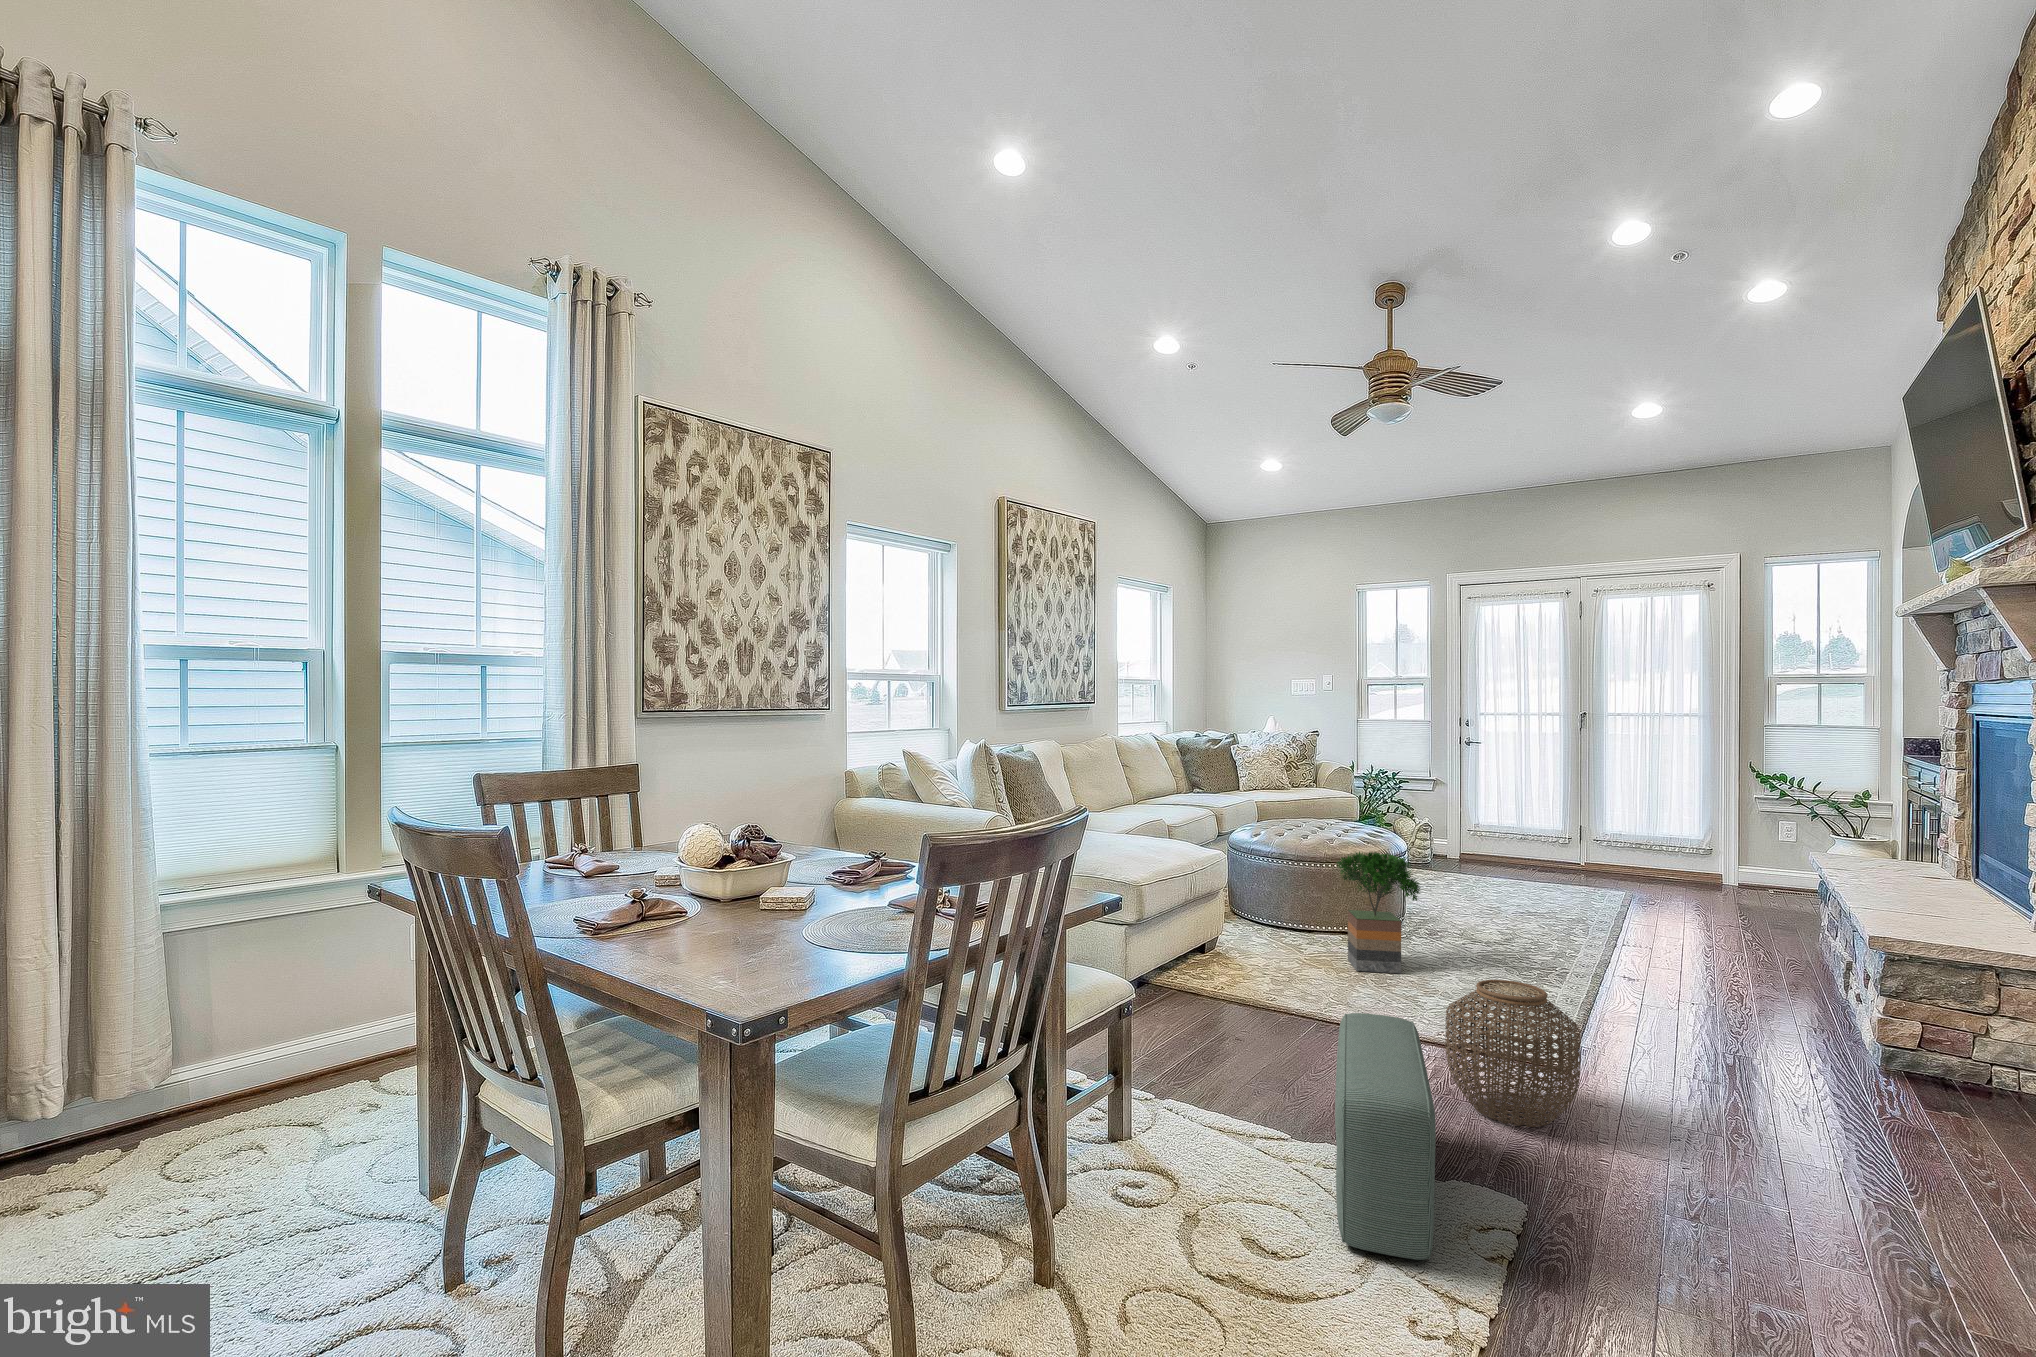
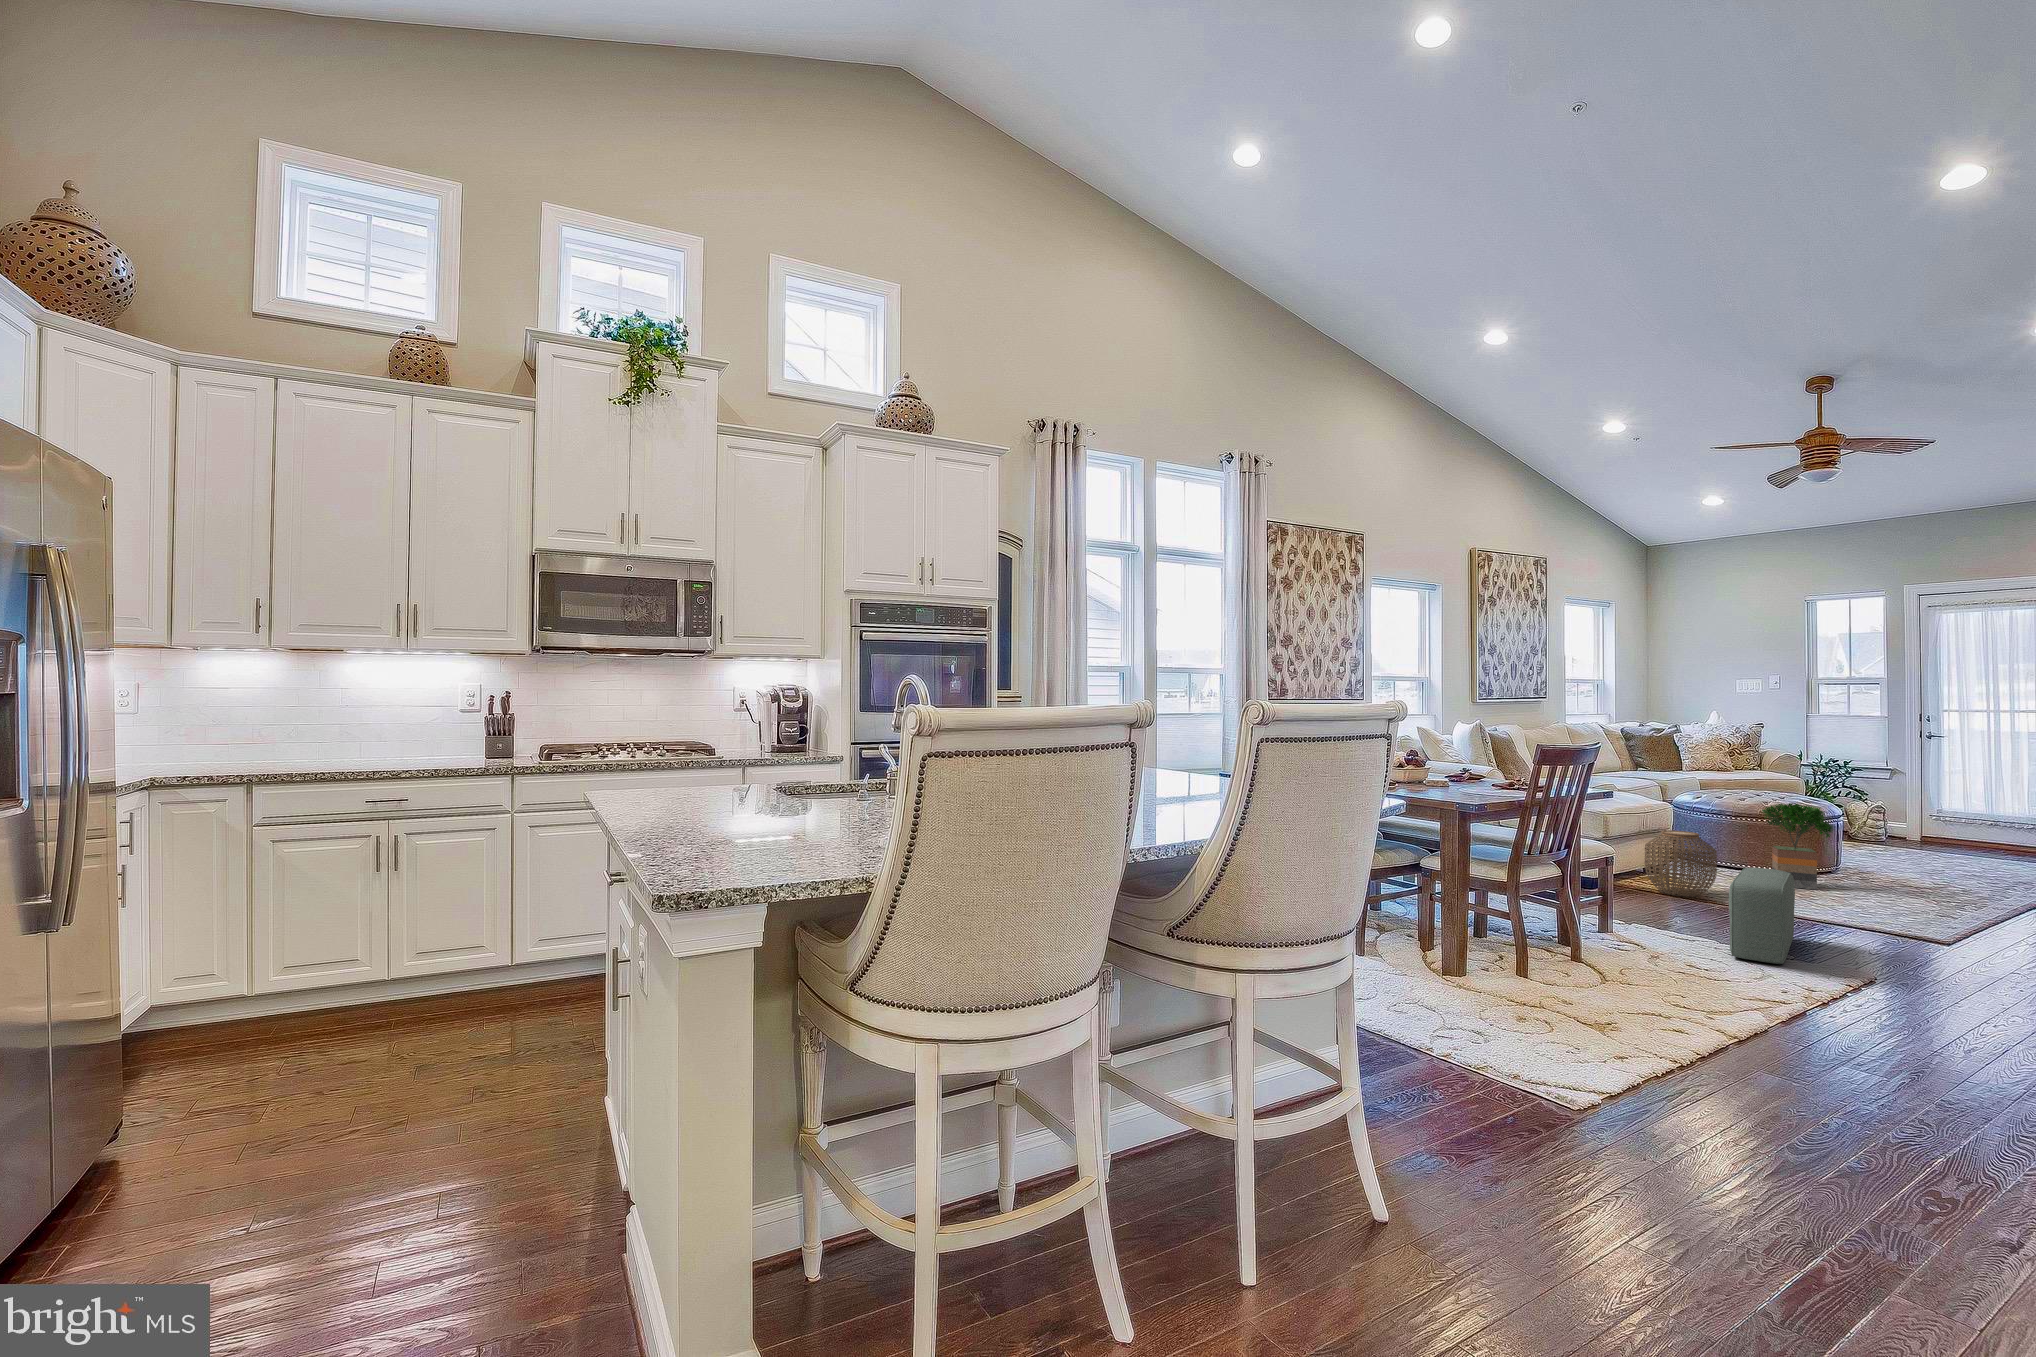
woven basket: present [1445,980,1581,1127] -> present [1645,830,1717,897]

